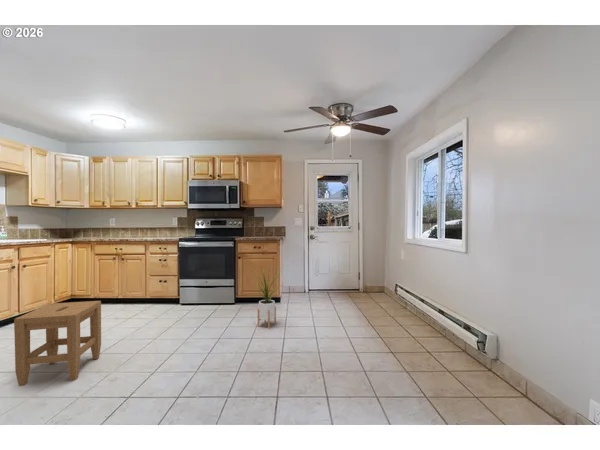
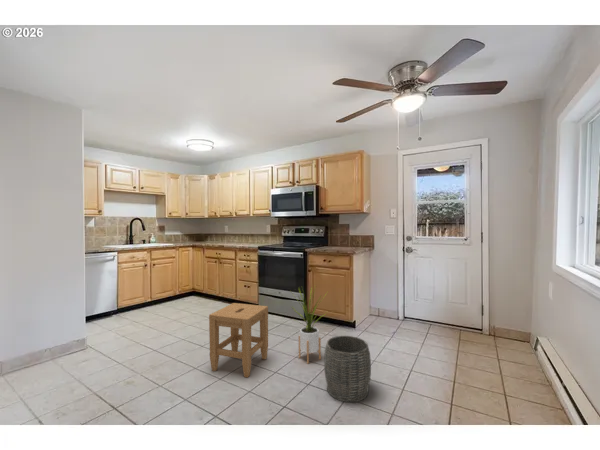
woven basket: none [295,297,329,341] -> present [324,336,371,402]
stool: present [14,301,101,386] -> present [209,303,268,378]

